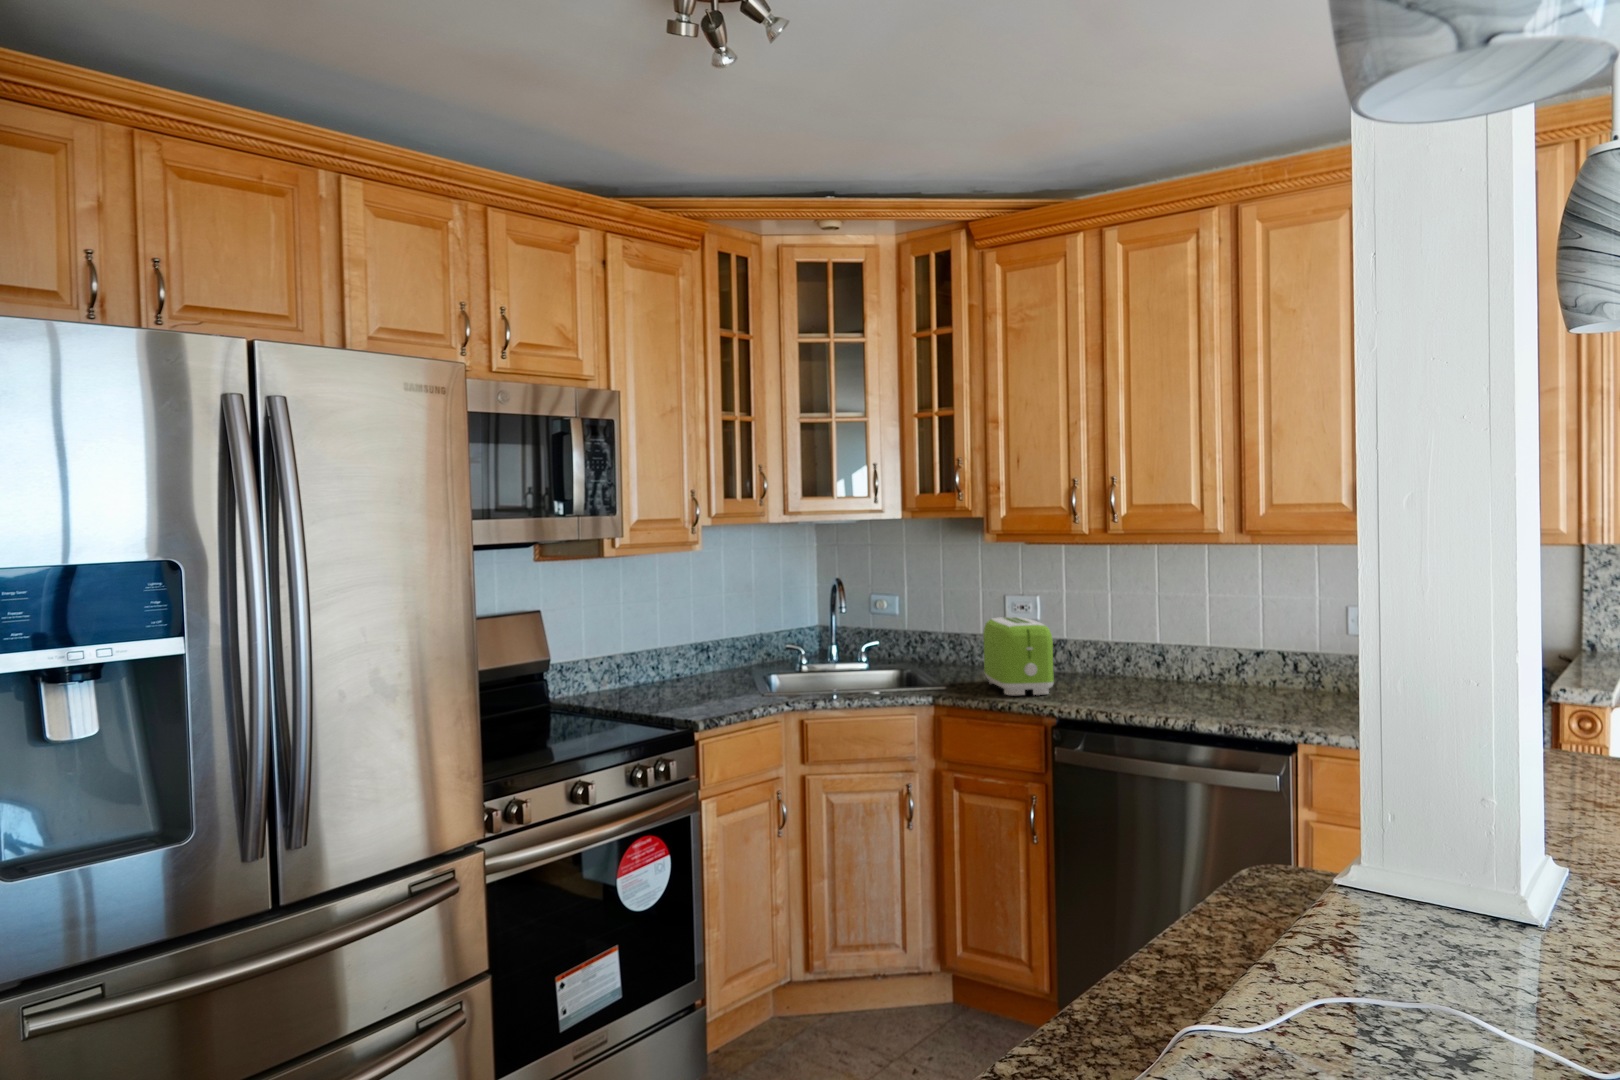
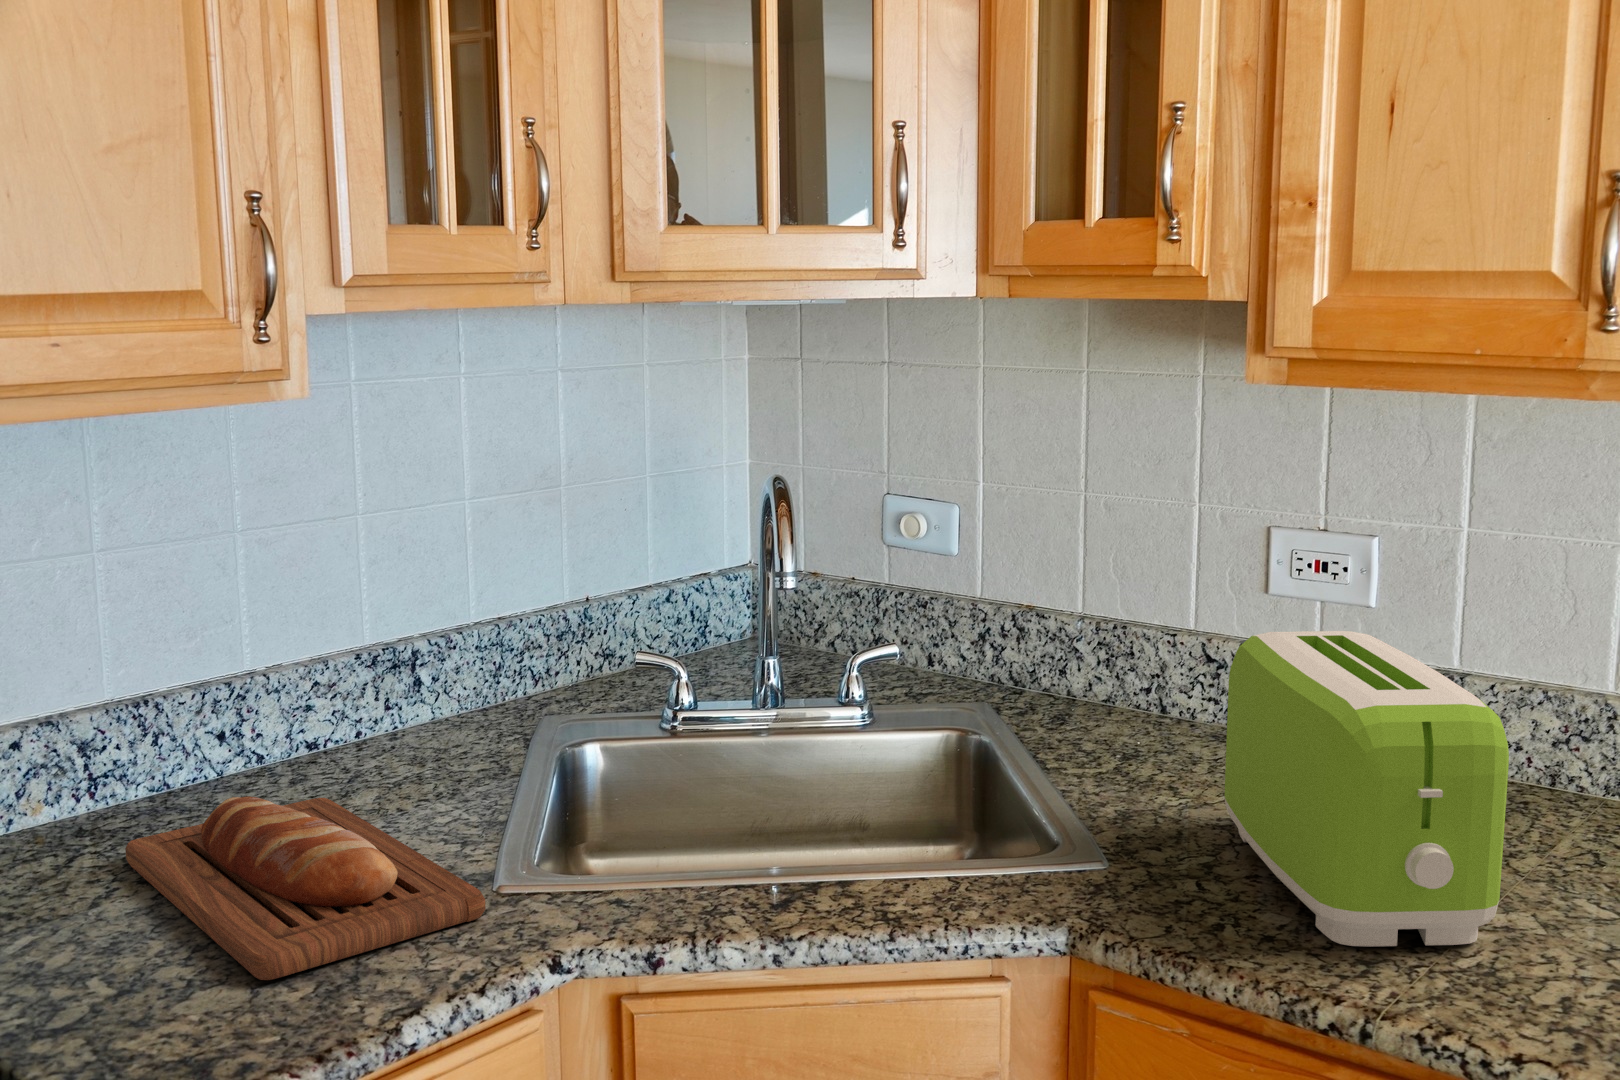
bread loaf: none [643,673,762,706] -> present [125,796,486,980]

